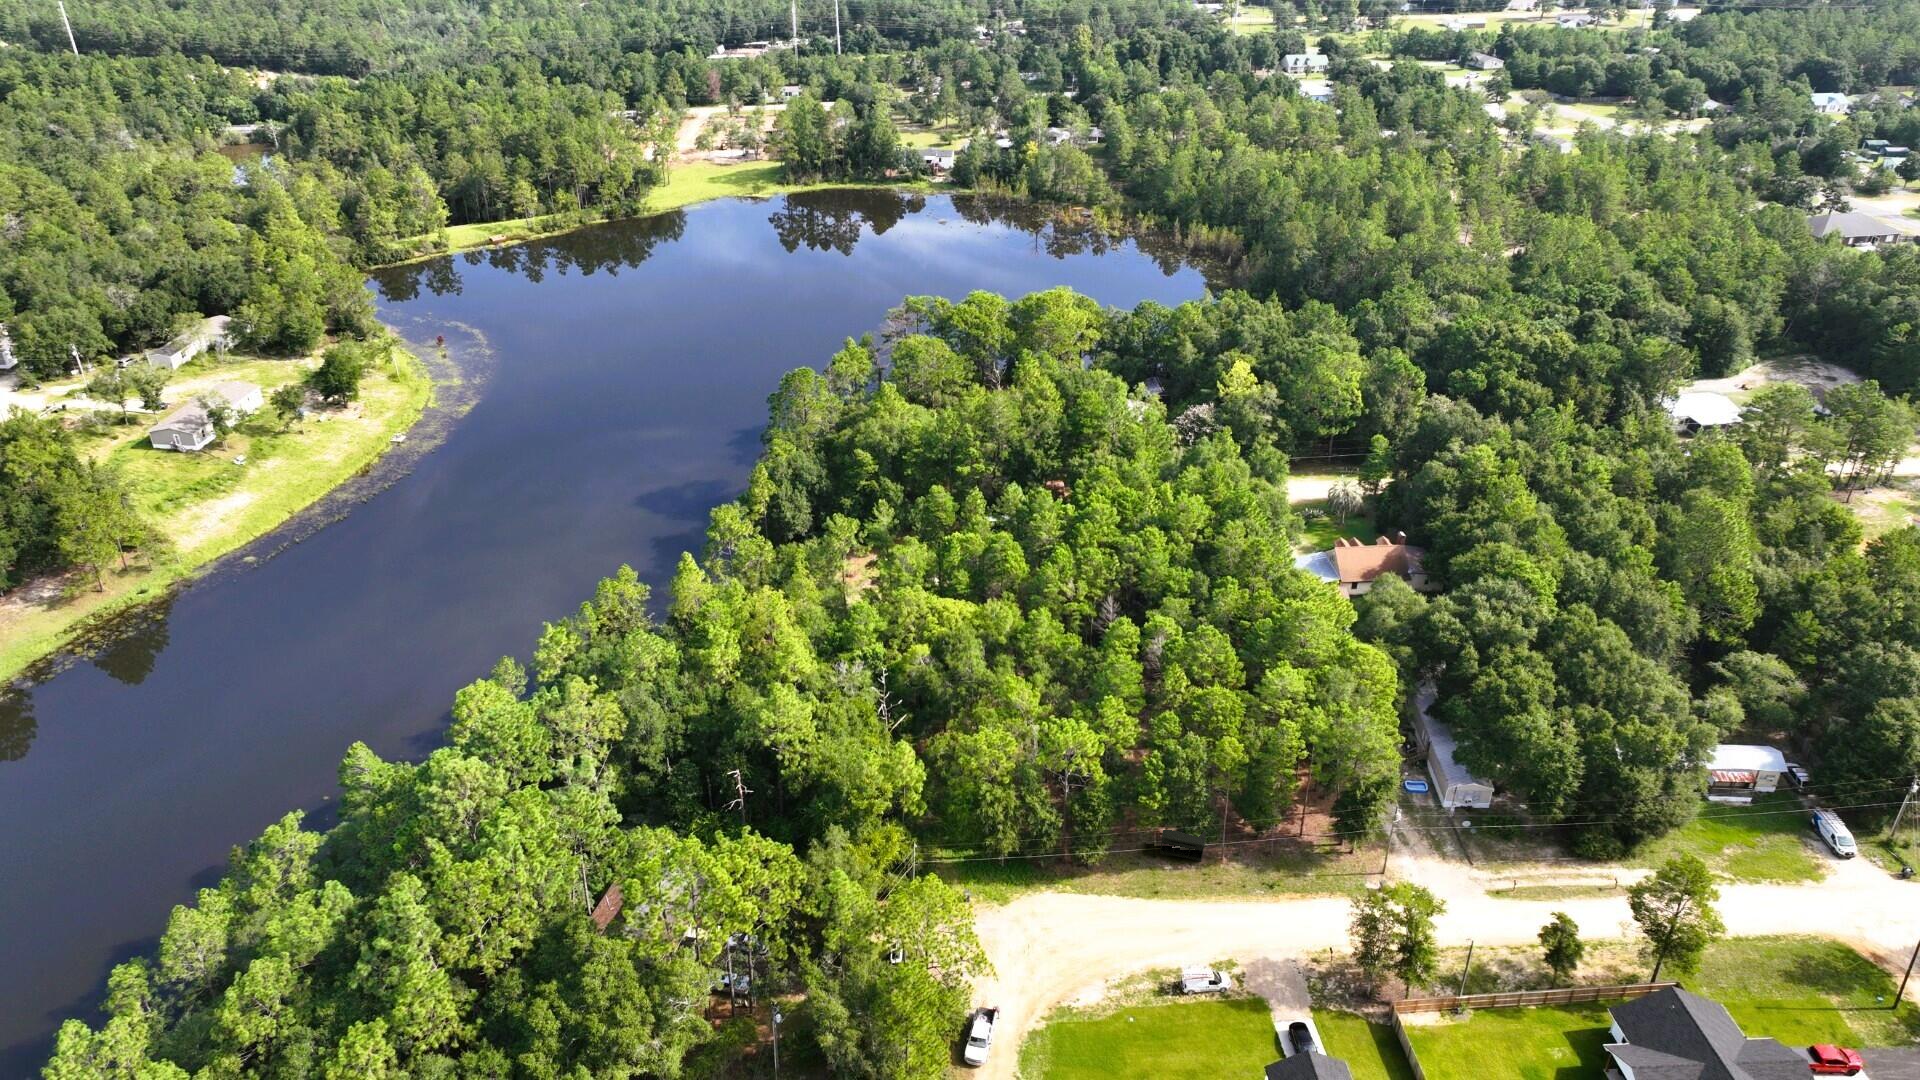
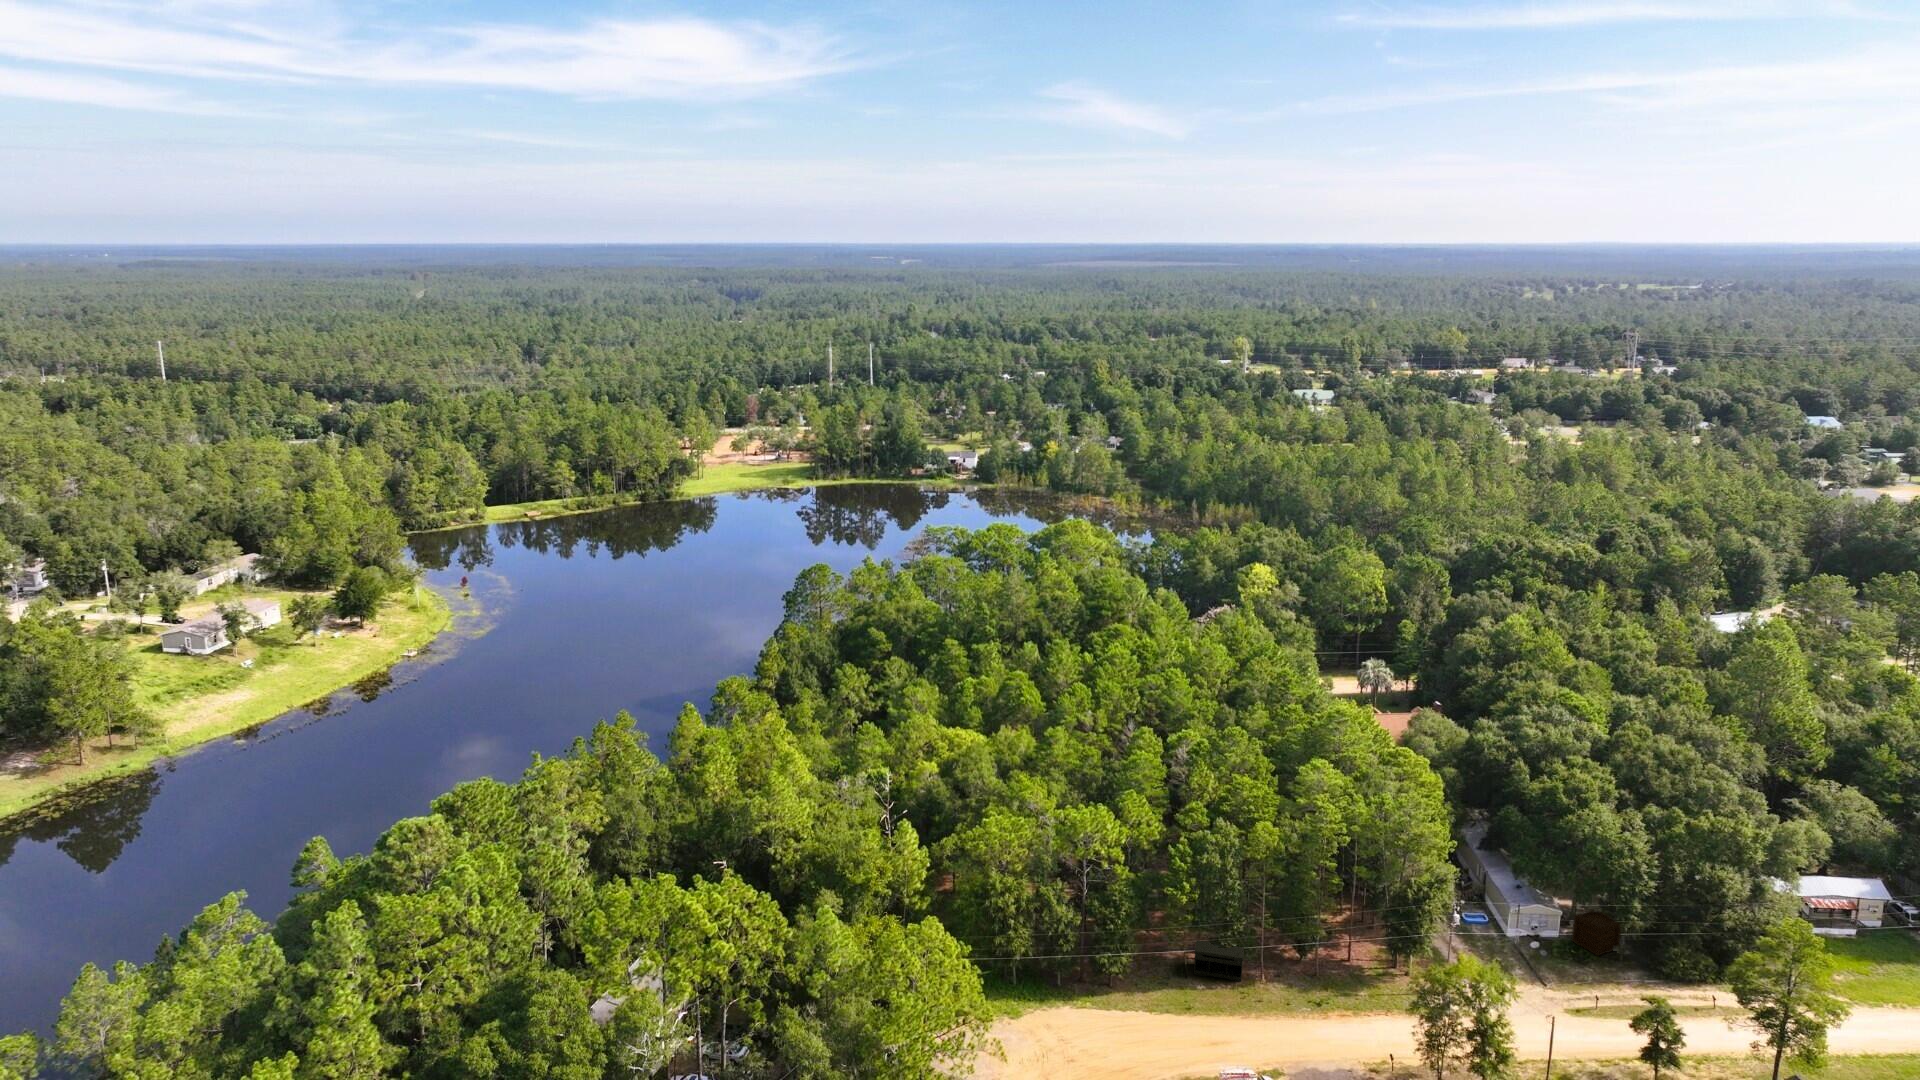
wooden crate: none [1494,788,1542,832] -> present [1571,909,1621,956]

